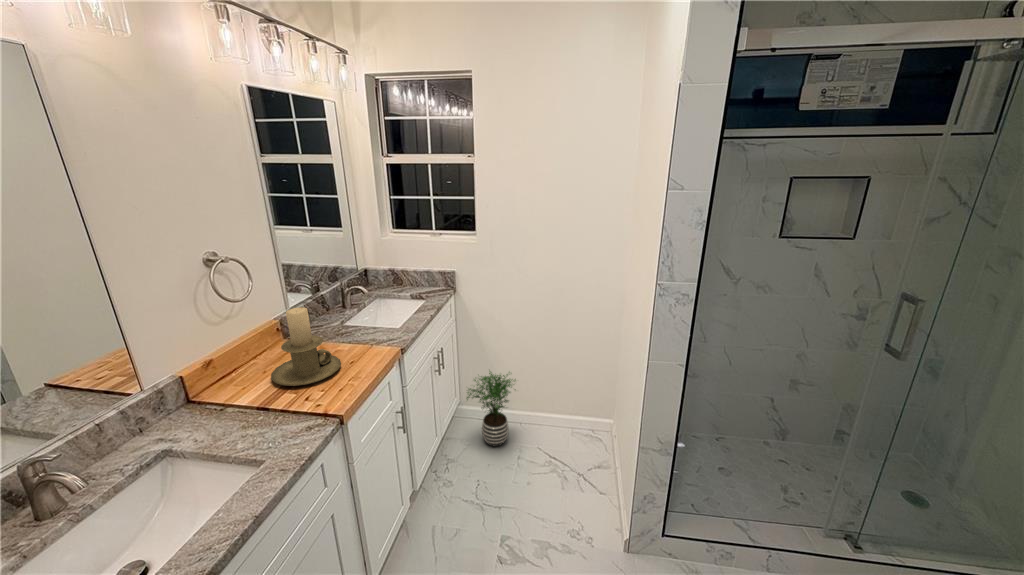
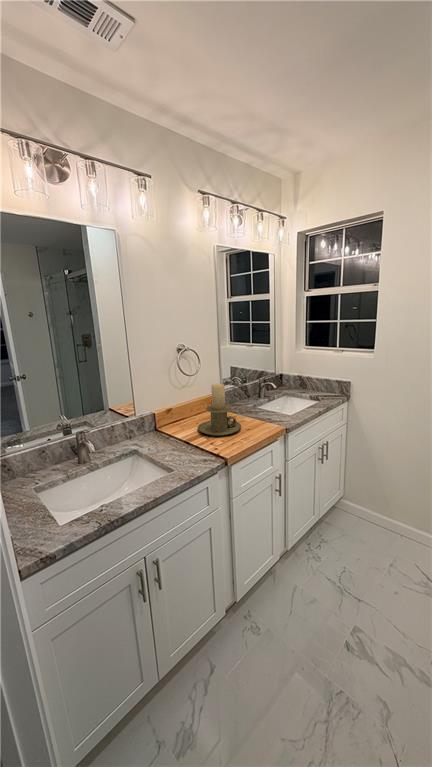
potted plant: present [467,372,516,446] -> none [344,473,400,545]

